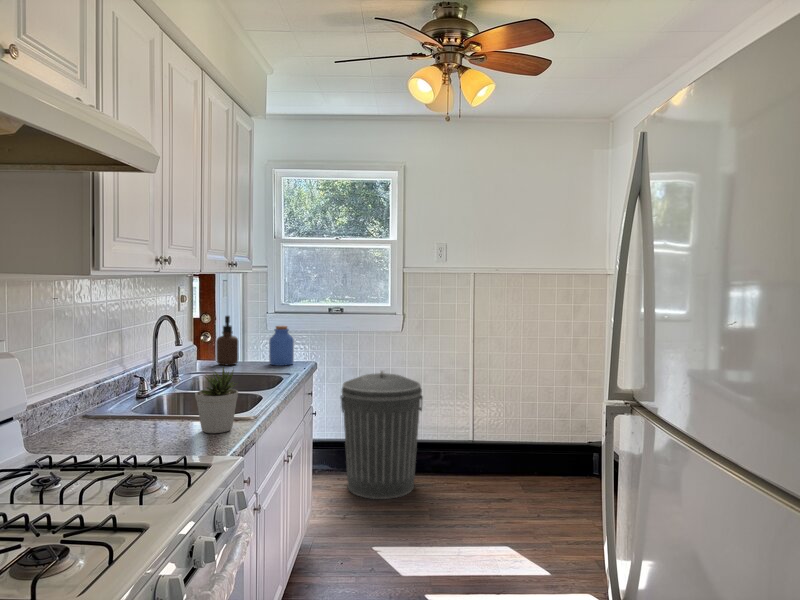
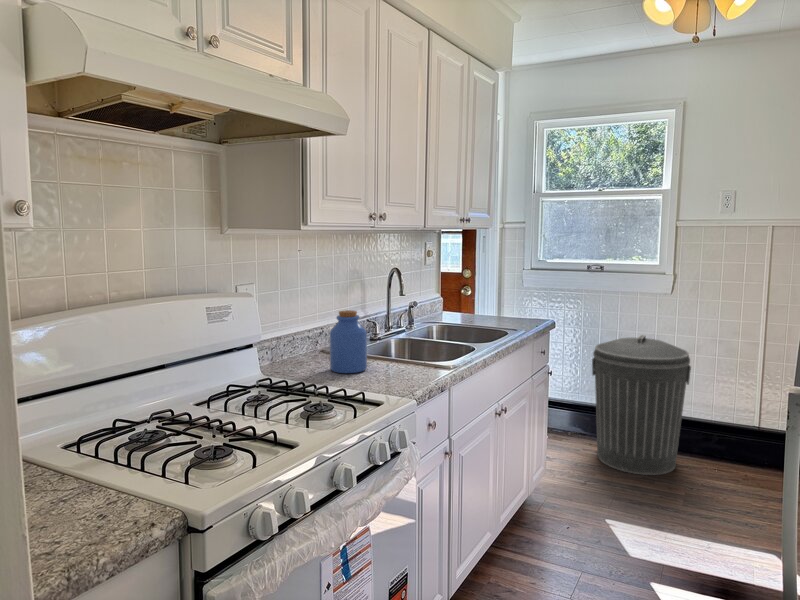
soap dispenser: present [216,316,239,365] -> none [457,270,477,317]
jar: present [269,326,294,366] -> present [329,310,367,373]
potted plant: present [195,368,238,433] -> none [390,315,430,377]

